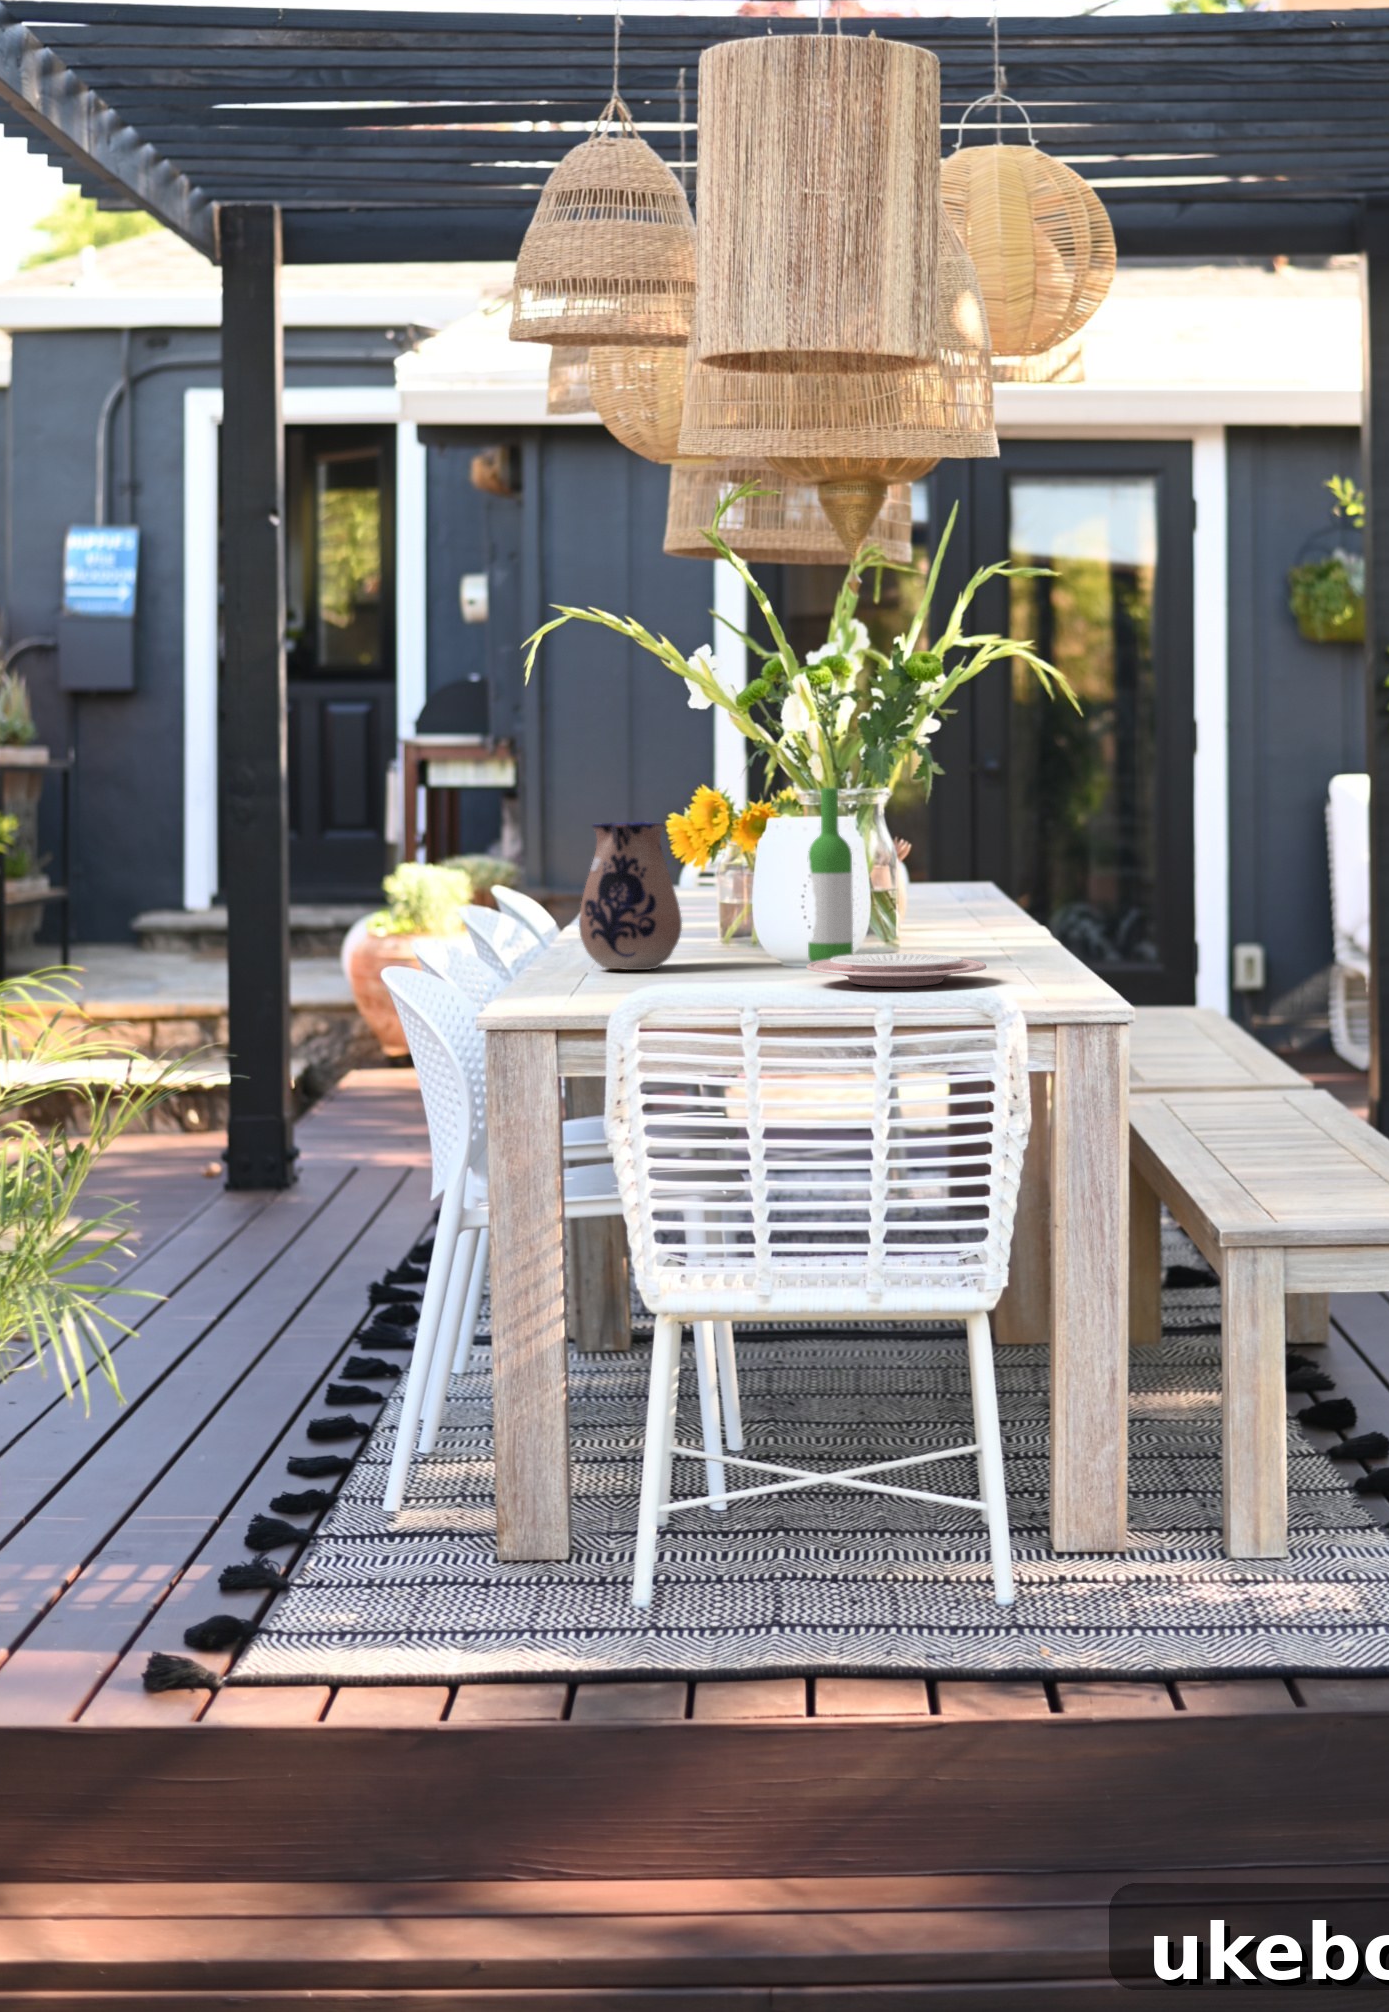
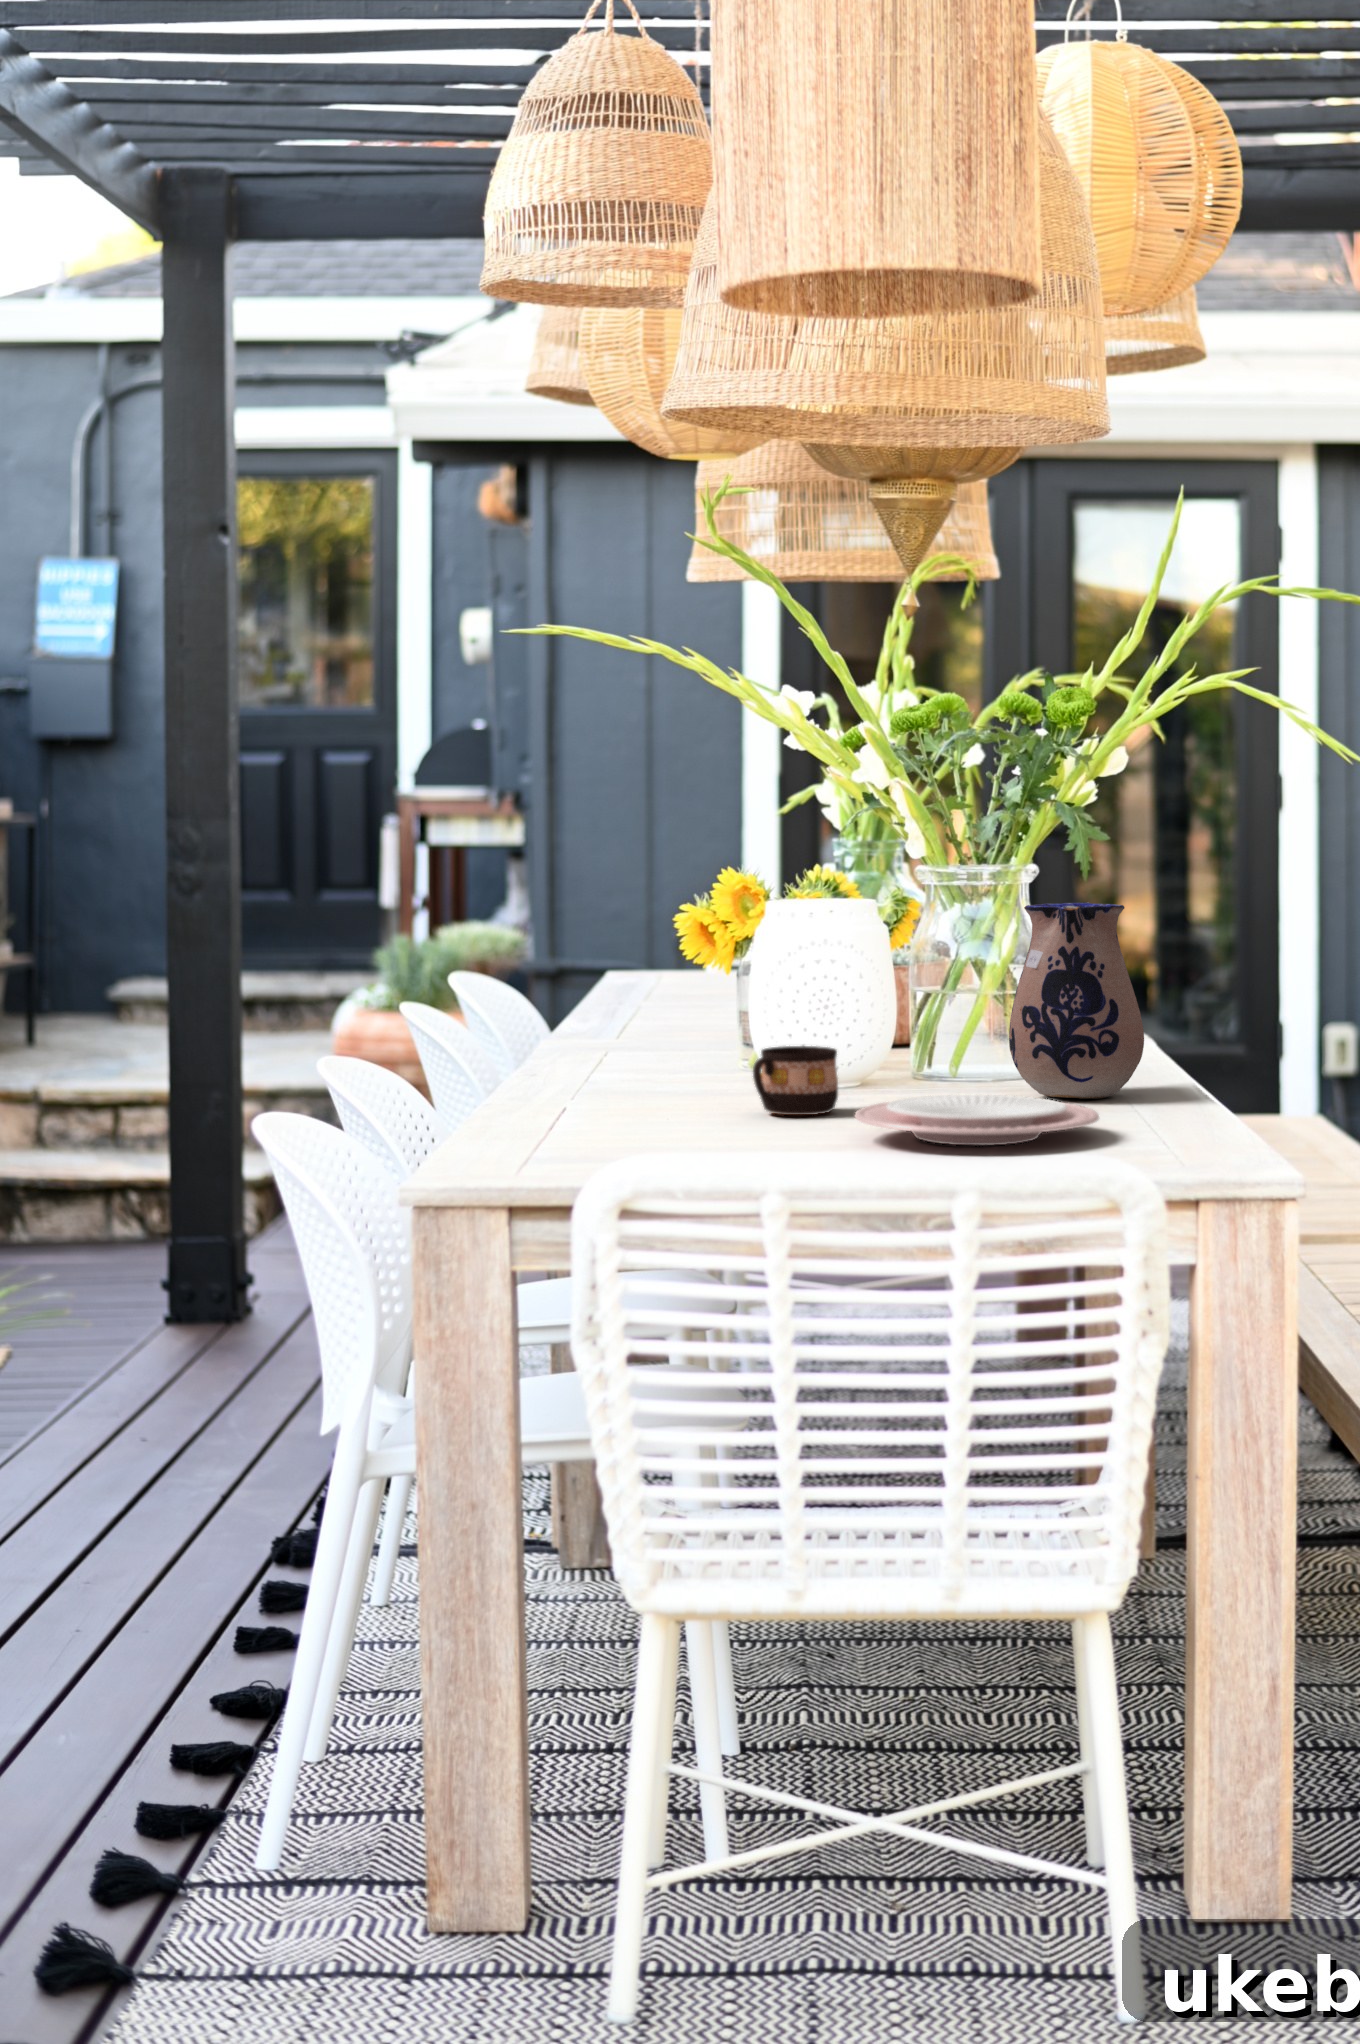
wine bottle: present [808,788,853,962] -> none [855,868,914,1100]
ceramic pitcher: present [579,822,682,970] -> present [1009,902,1144,1099]
cup: none [730,922,795,973] -> present [753,1046,838,1115]

